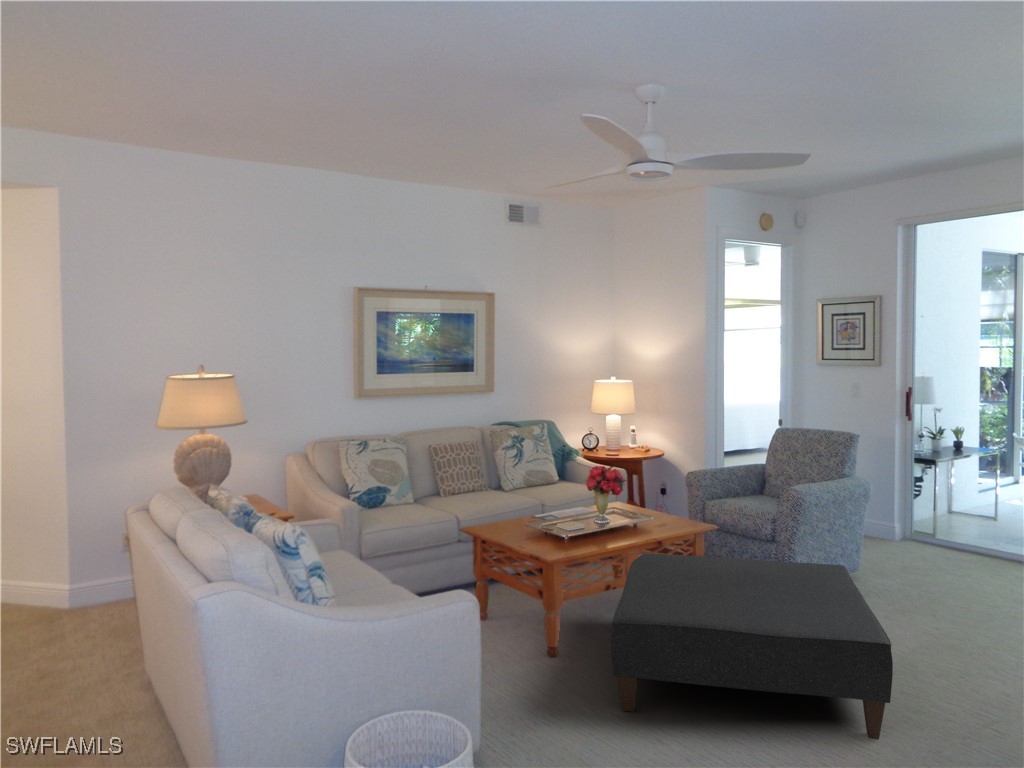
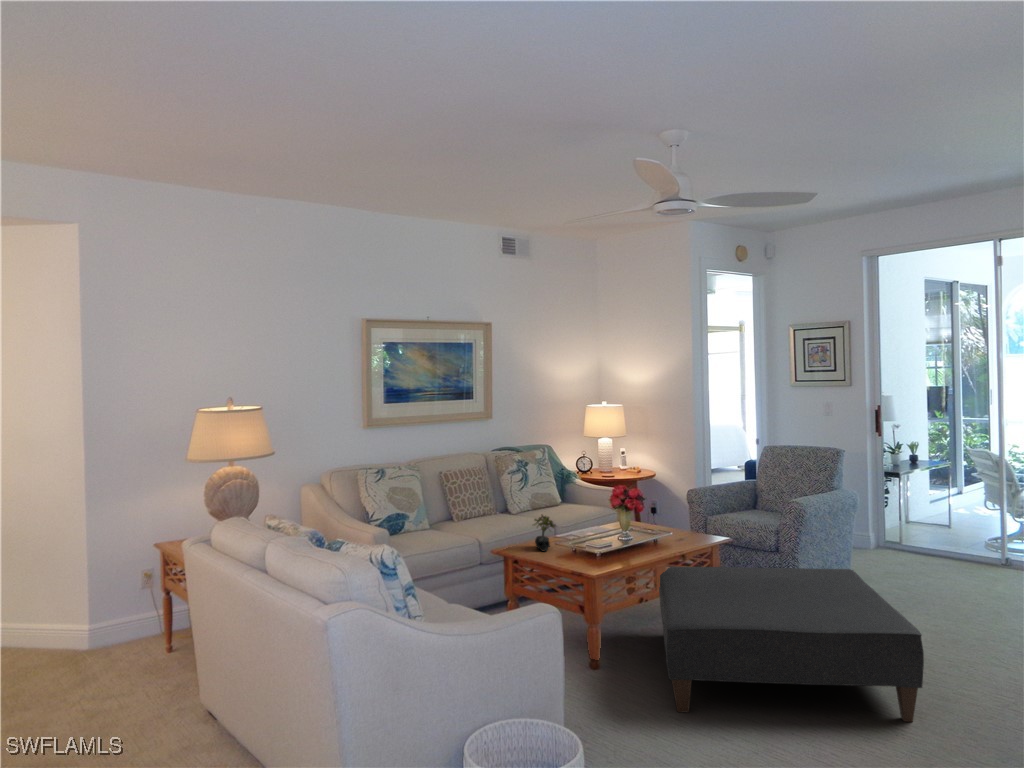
succulent plant: none [502,493,526,532] -> present [534,515,555,551]

